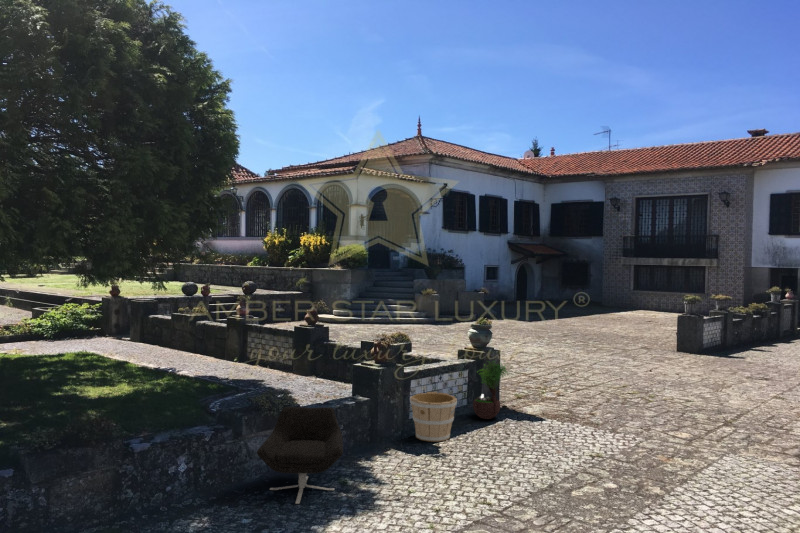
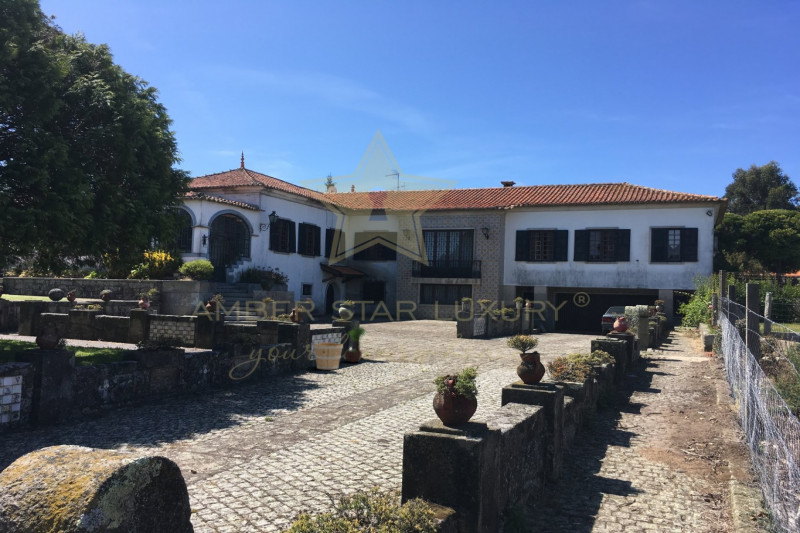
lounge chair: present [257,407,343,504] -> none [250,341,300,387]

